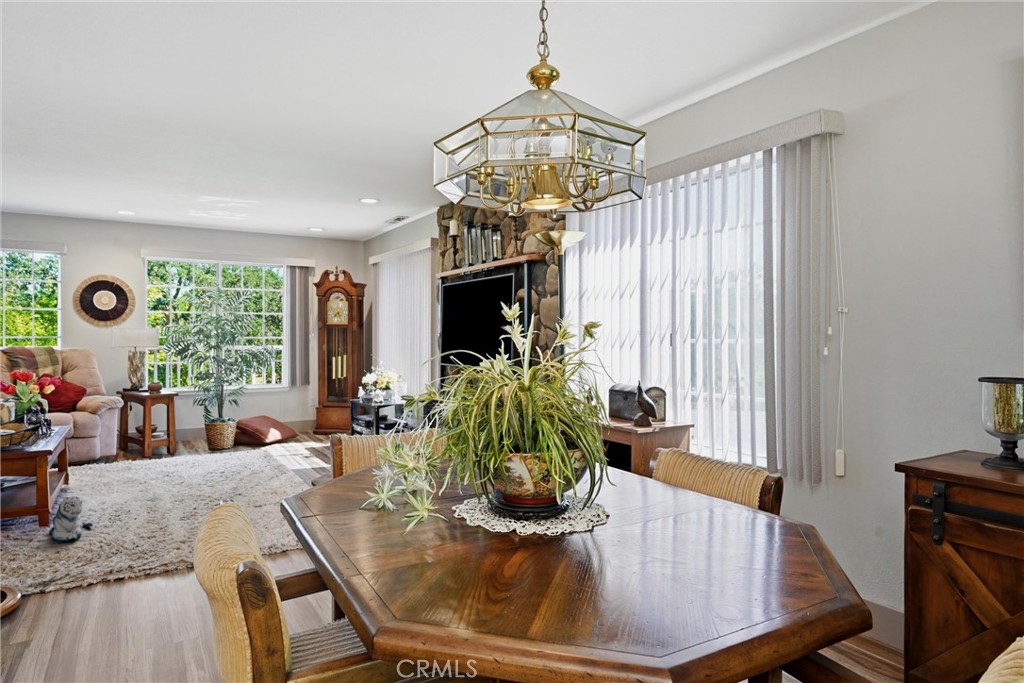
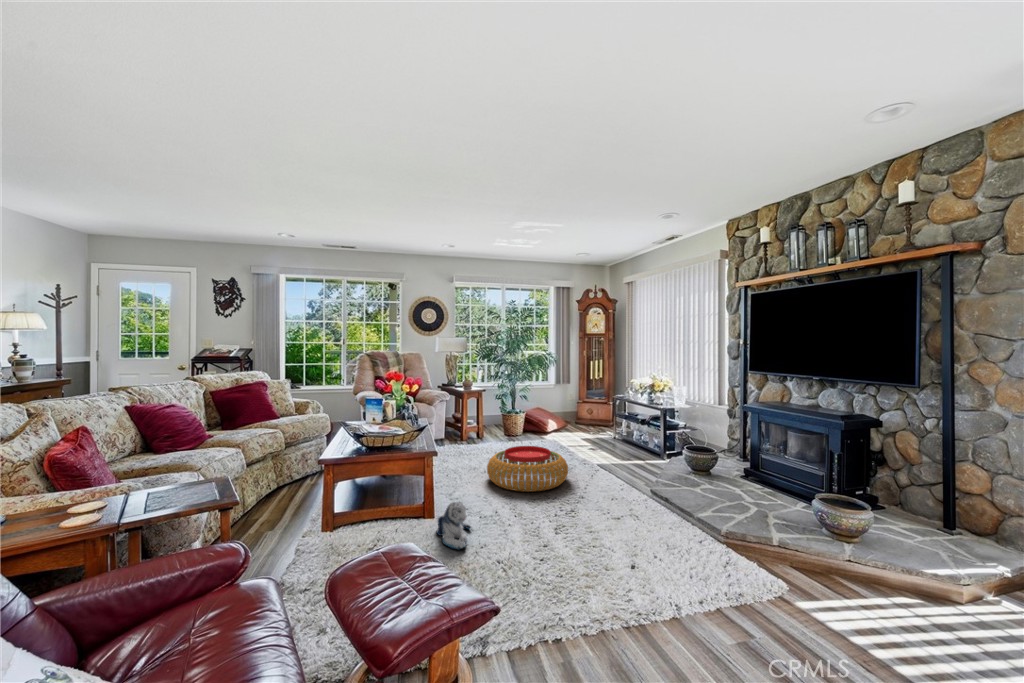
pouf: none [143,451,243,497] -> present [487,446,568,492]

